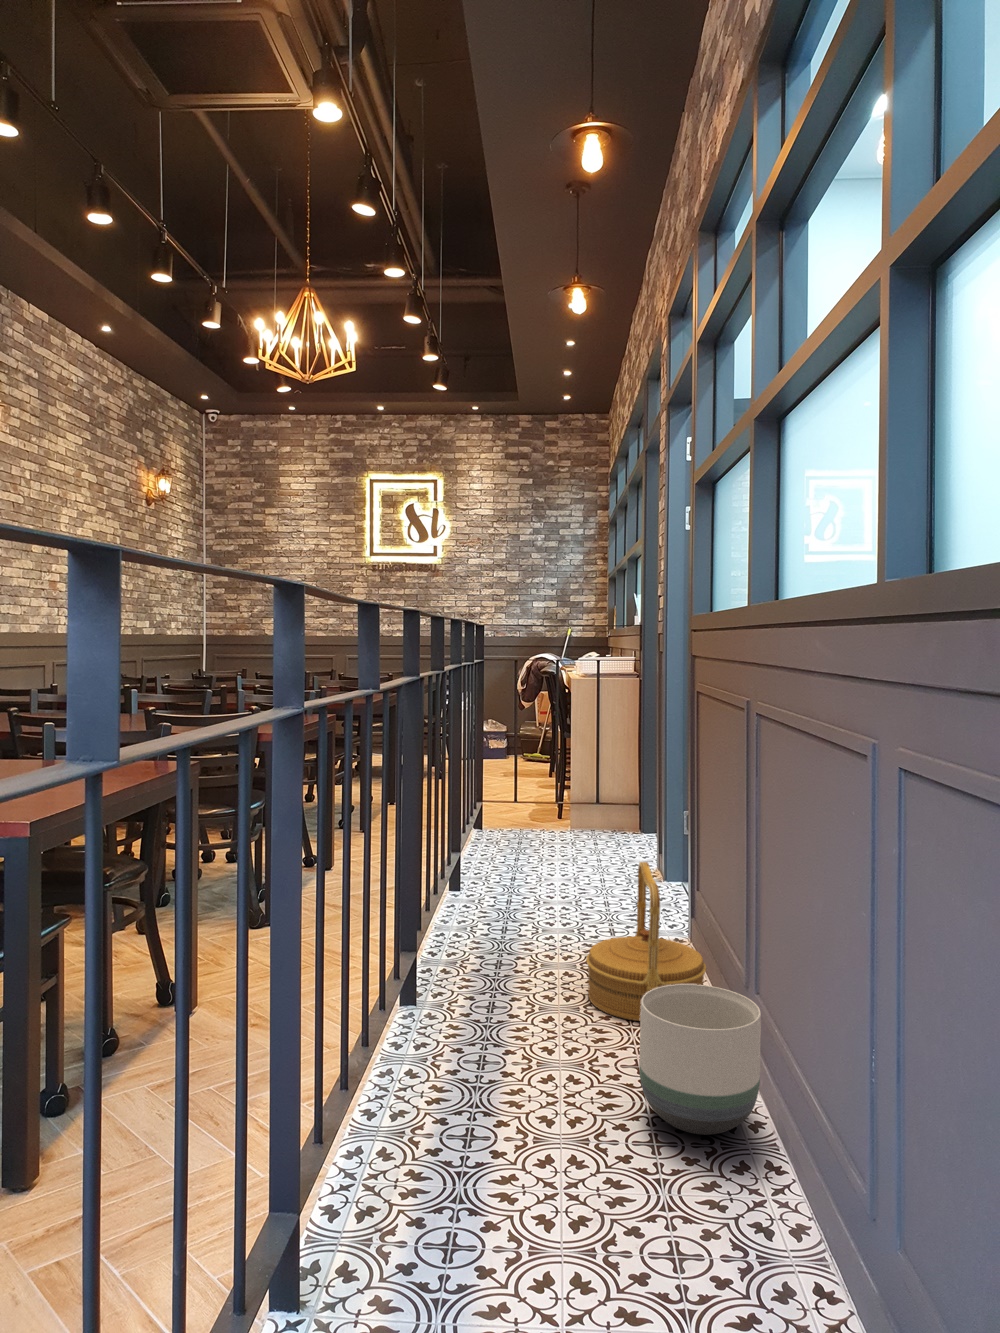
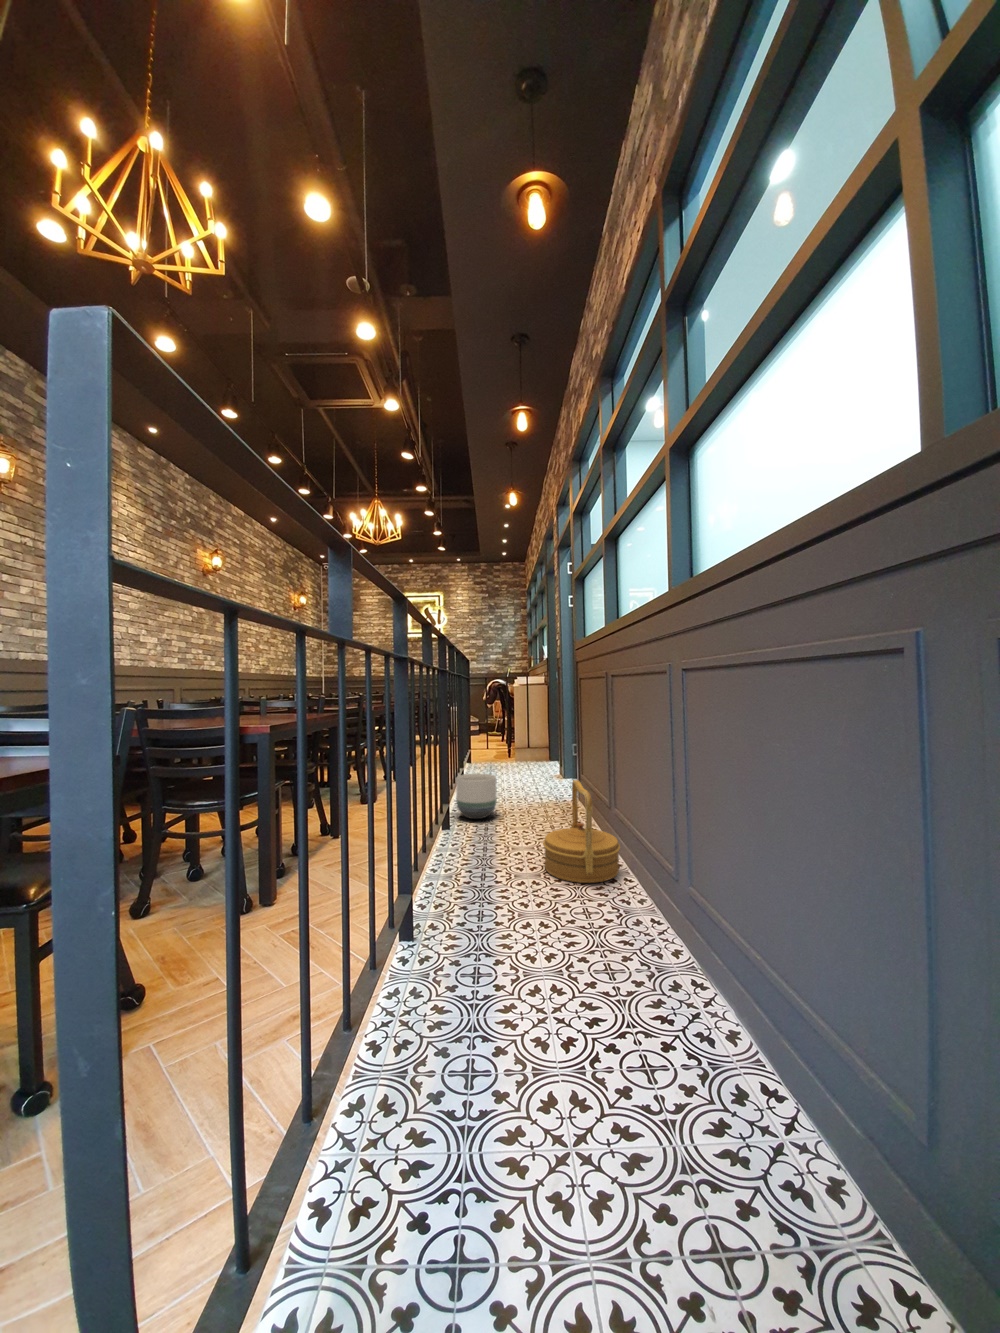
planter: present [639,984,761,1135] -> present [456,773,496,819]

